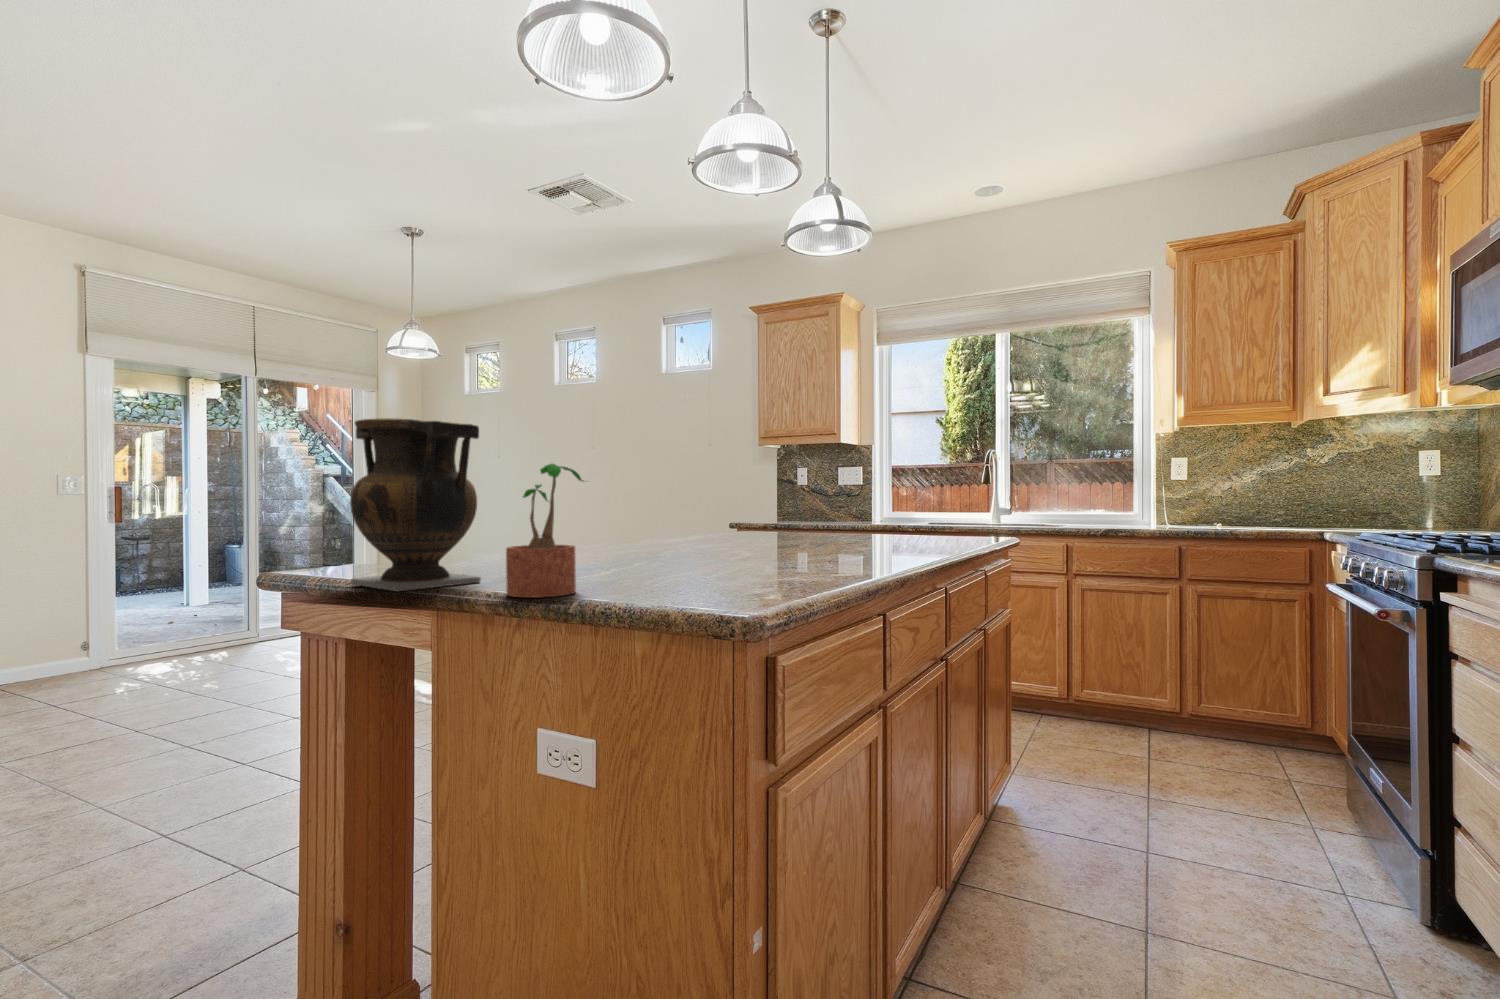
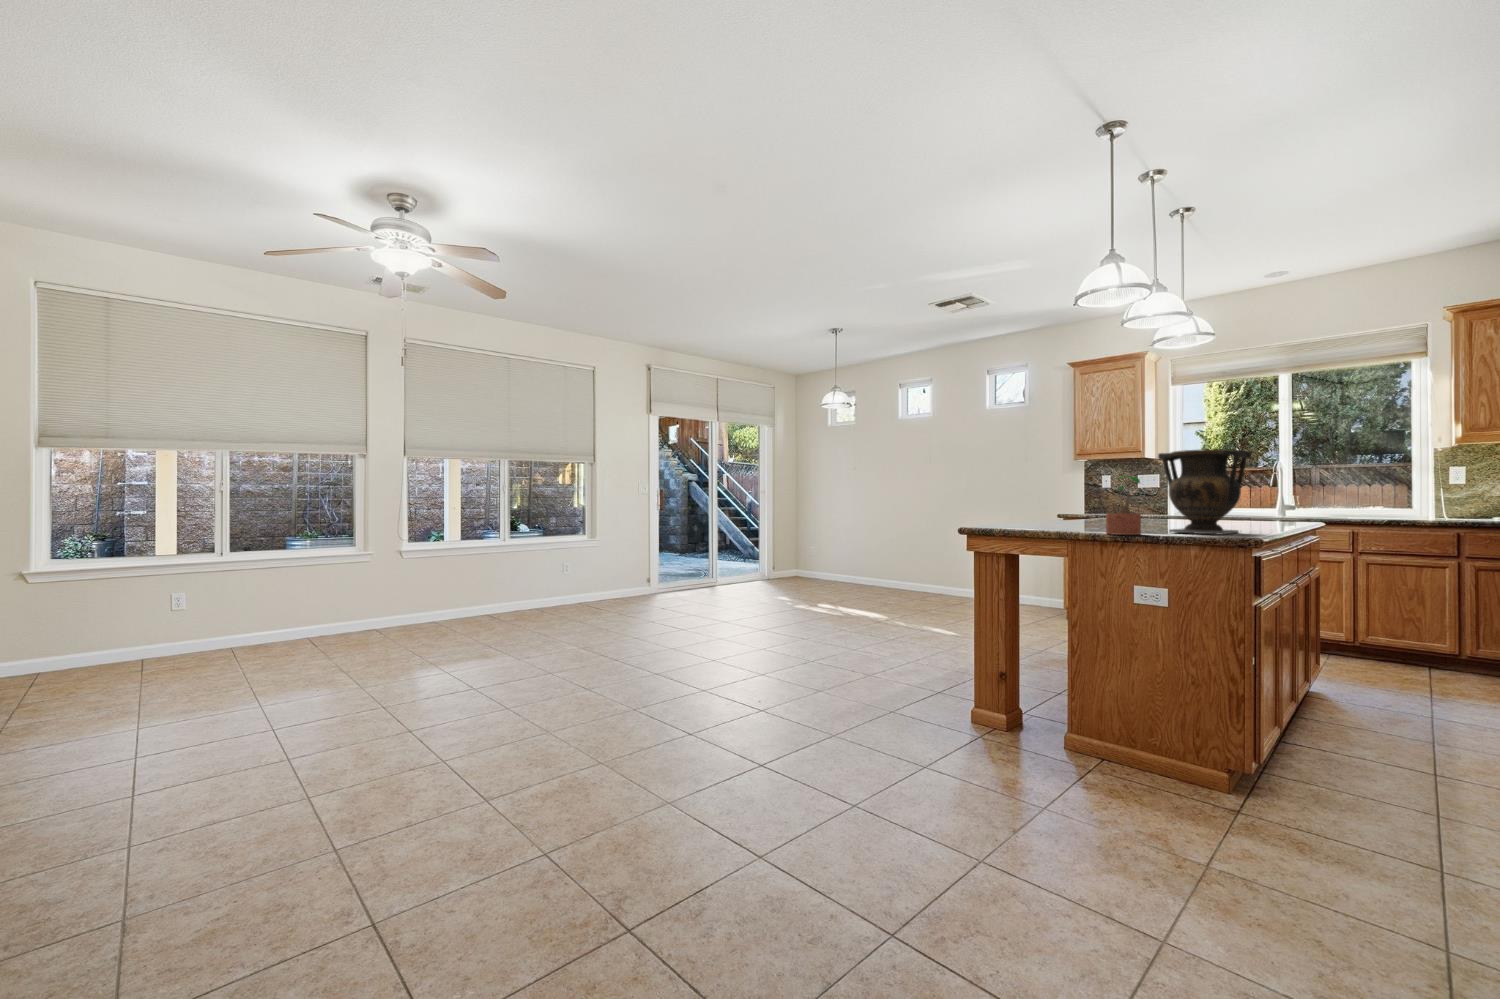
vase: present [350,418,481,591] -> present [1158,449,1252,535]

